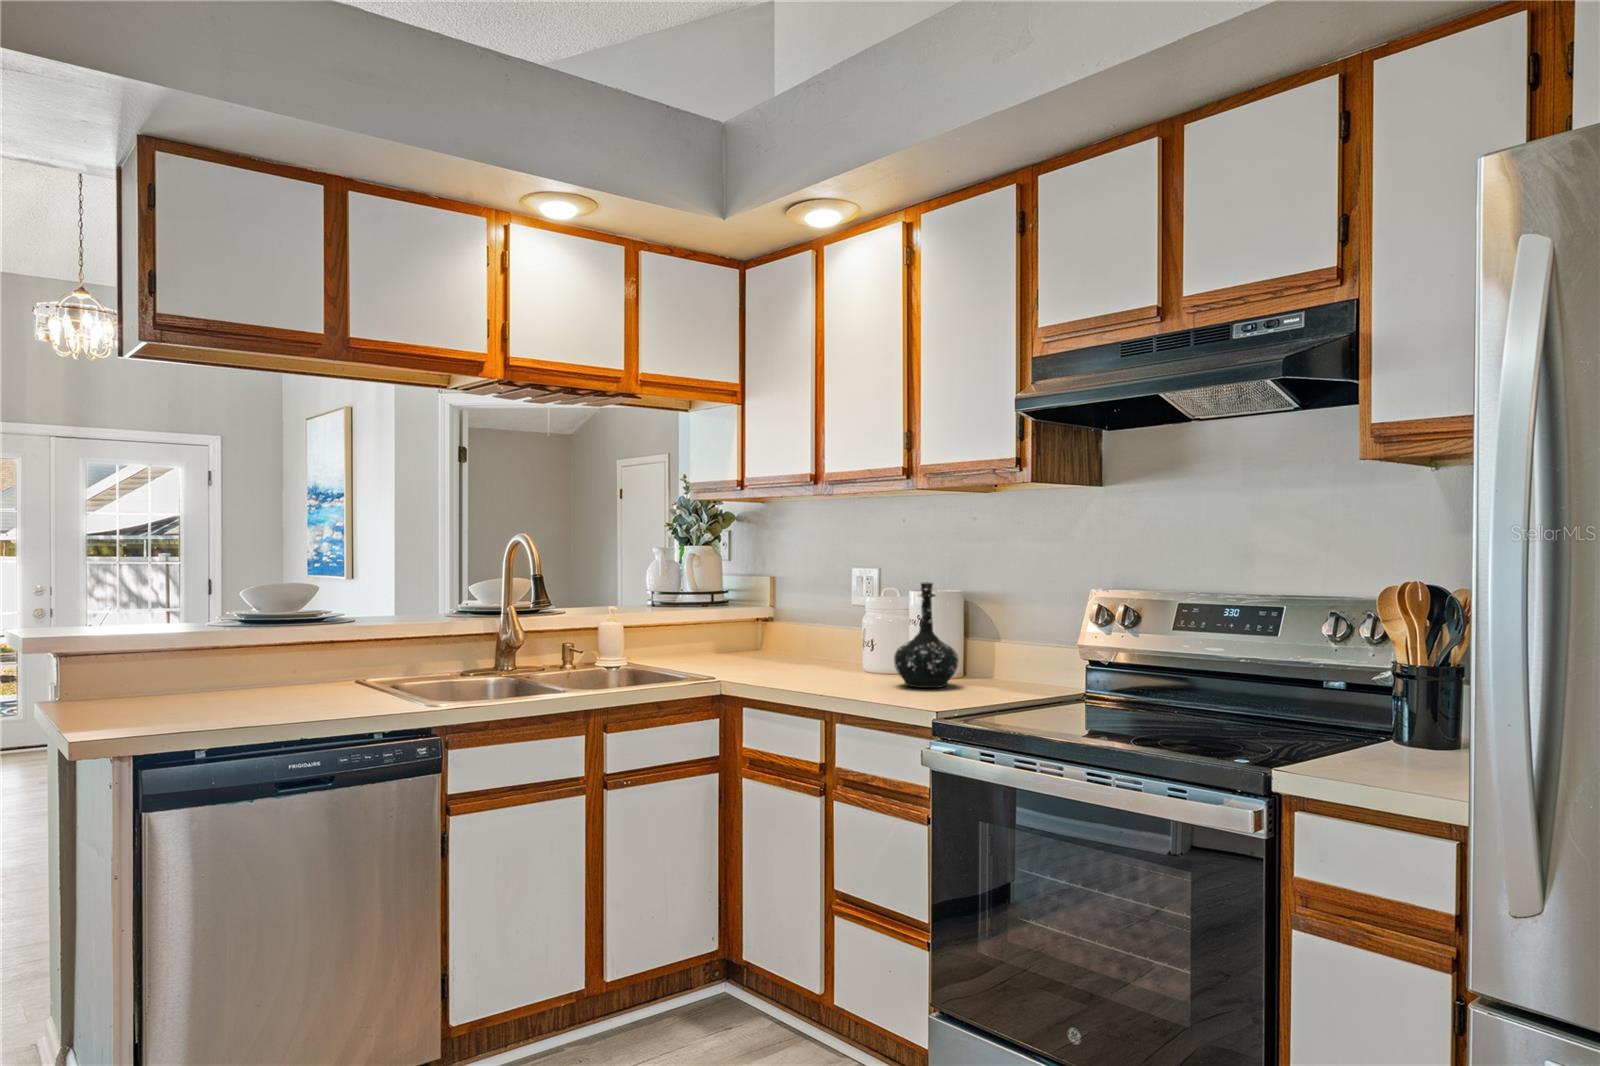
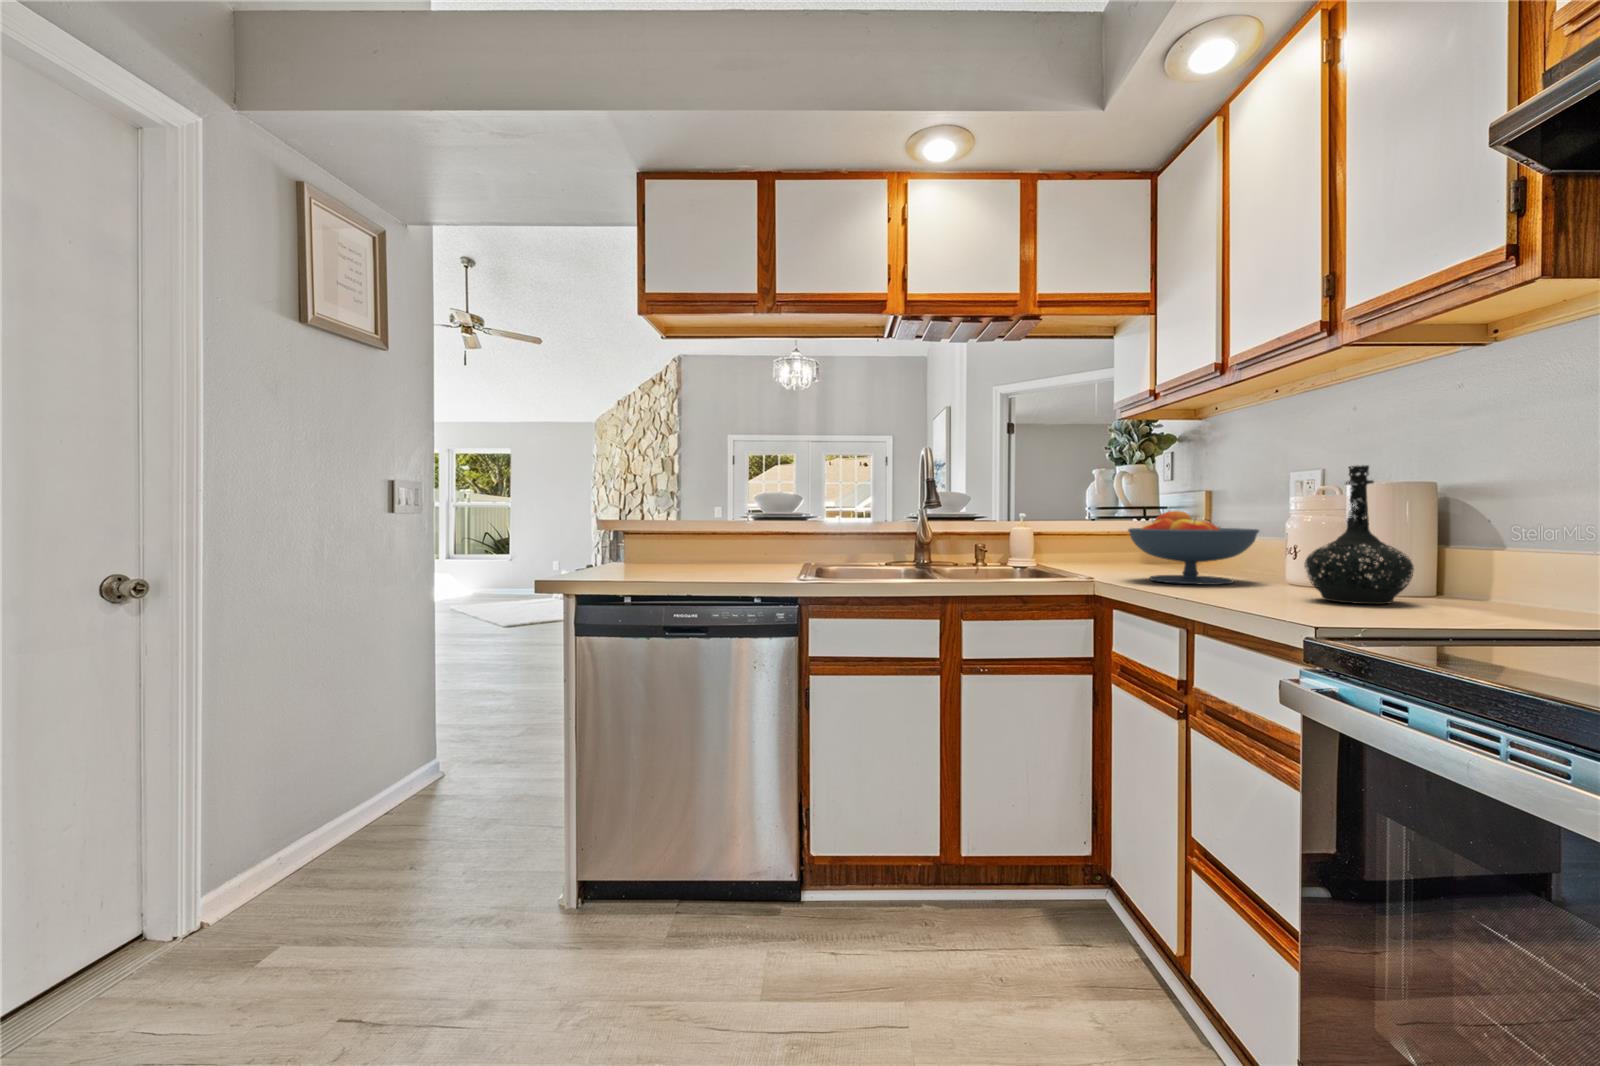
fruit bowl: none [736,605,841,676] -> present [1128,511,1259,585]

